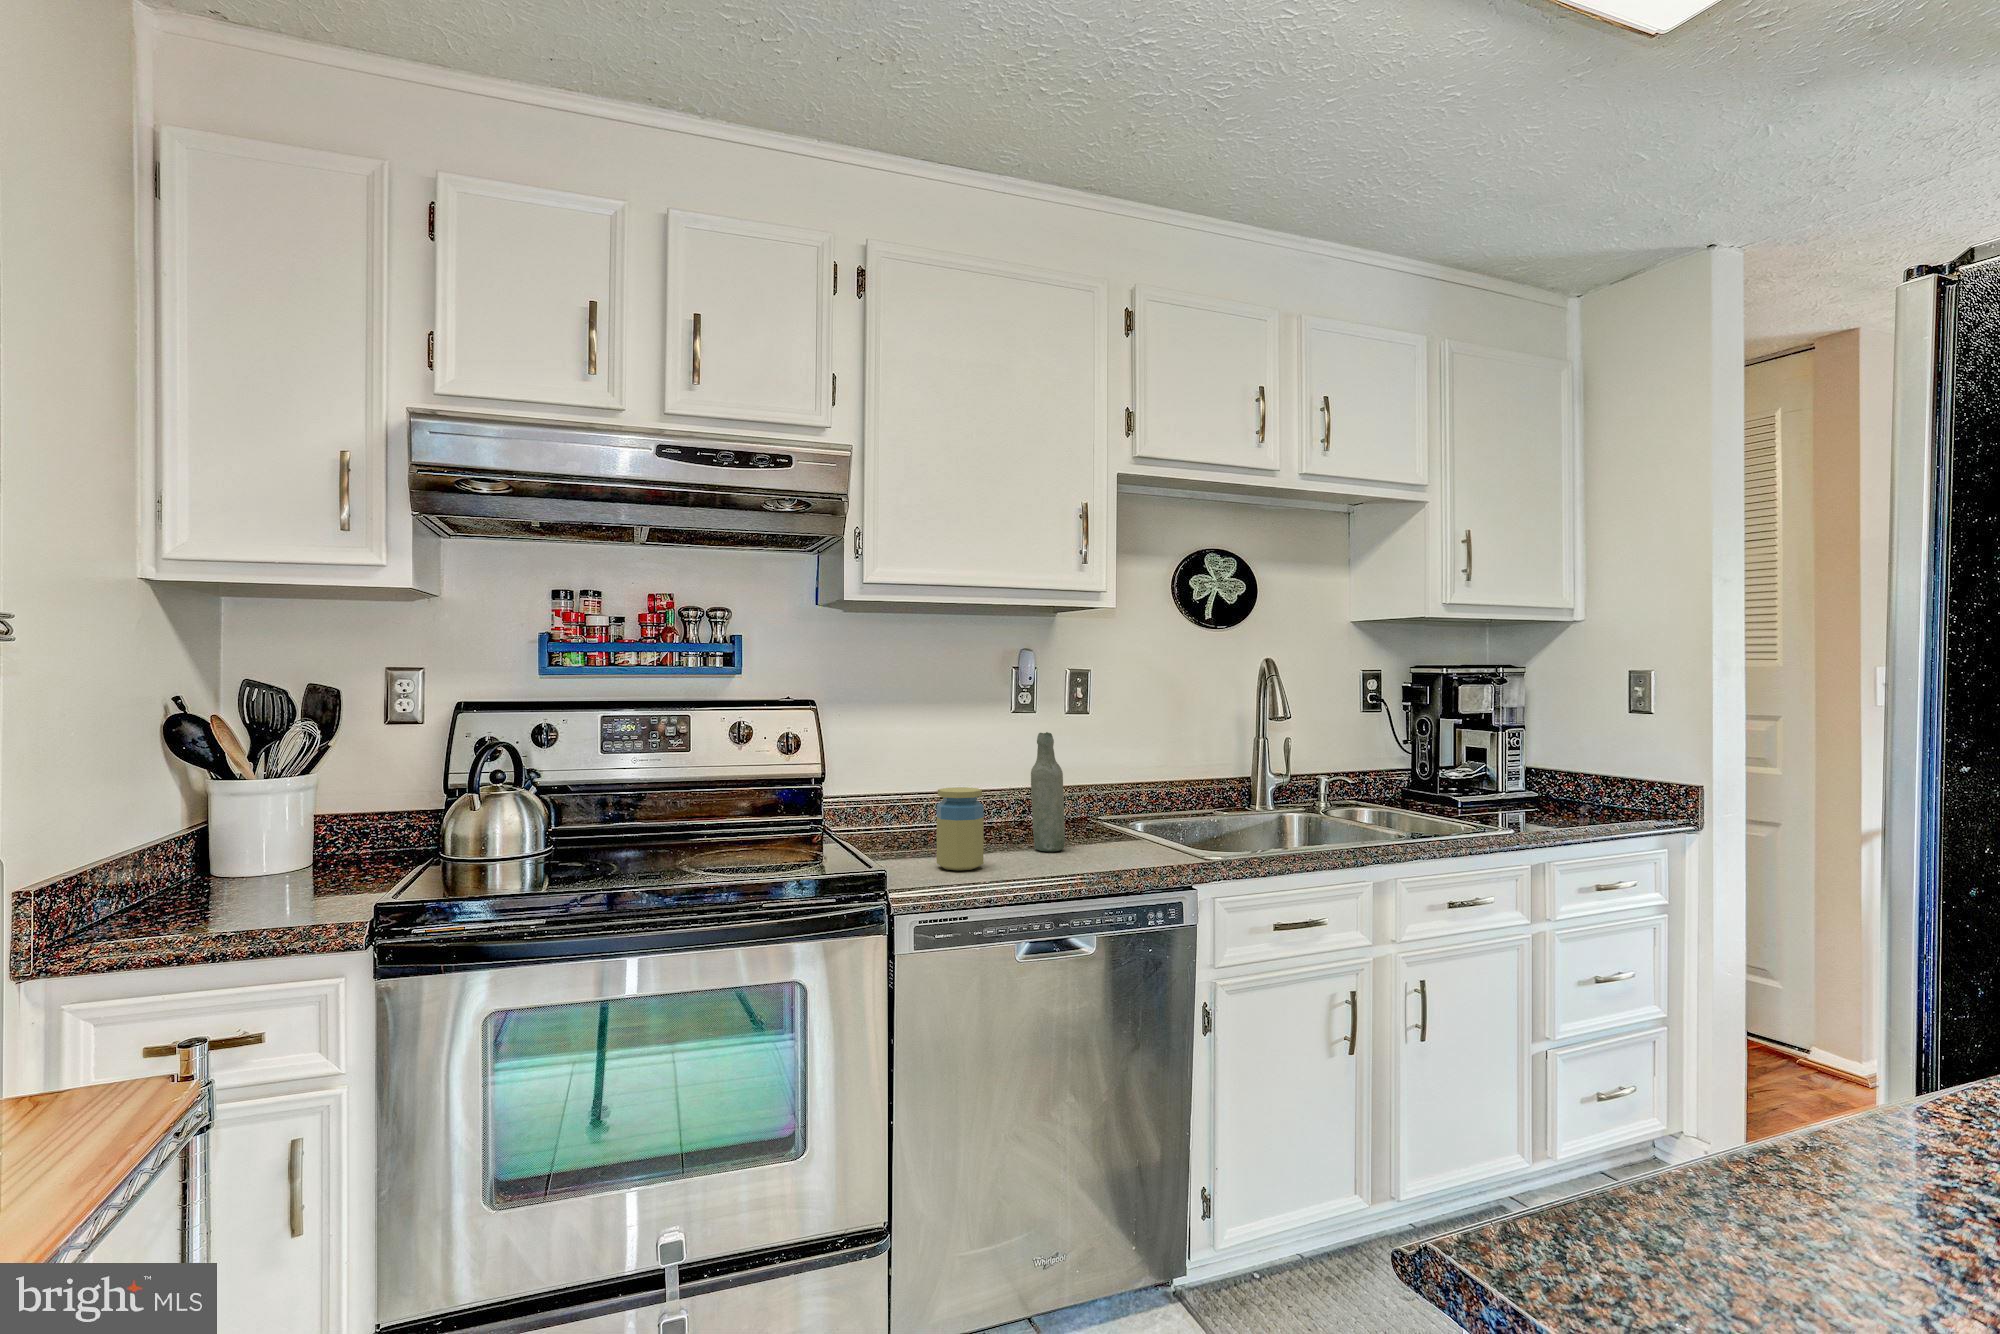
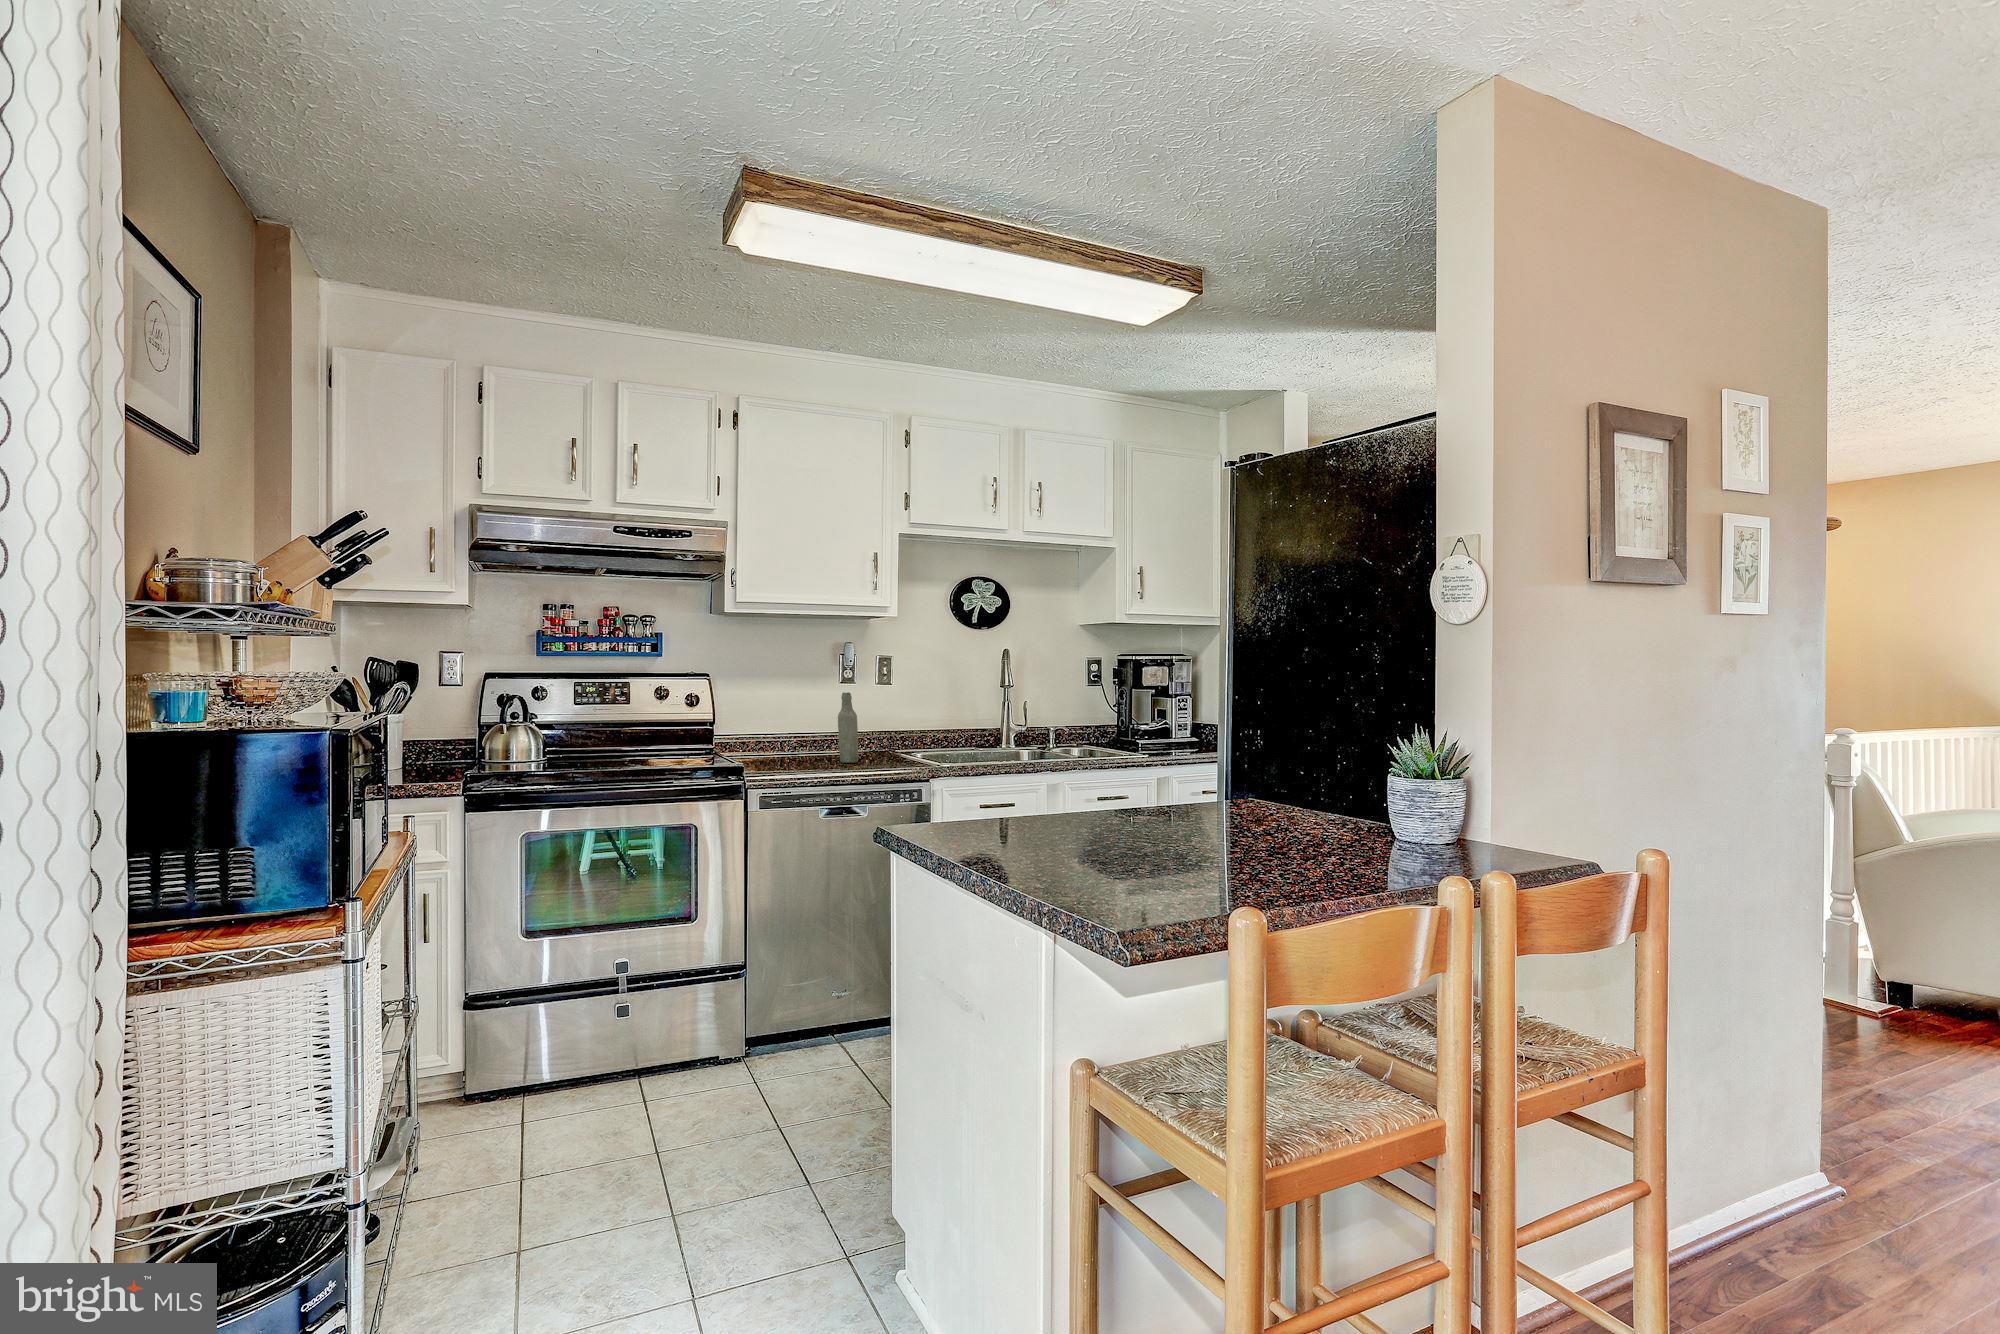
jar: present [937,787,984,871] -> none [776,723,803,769]

